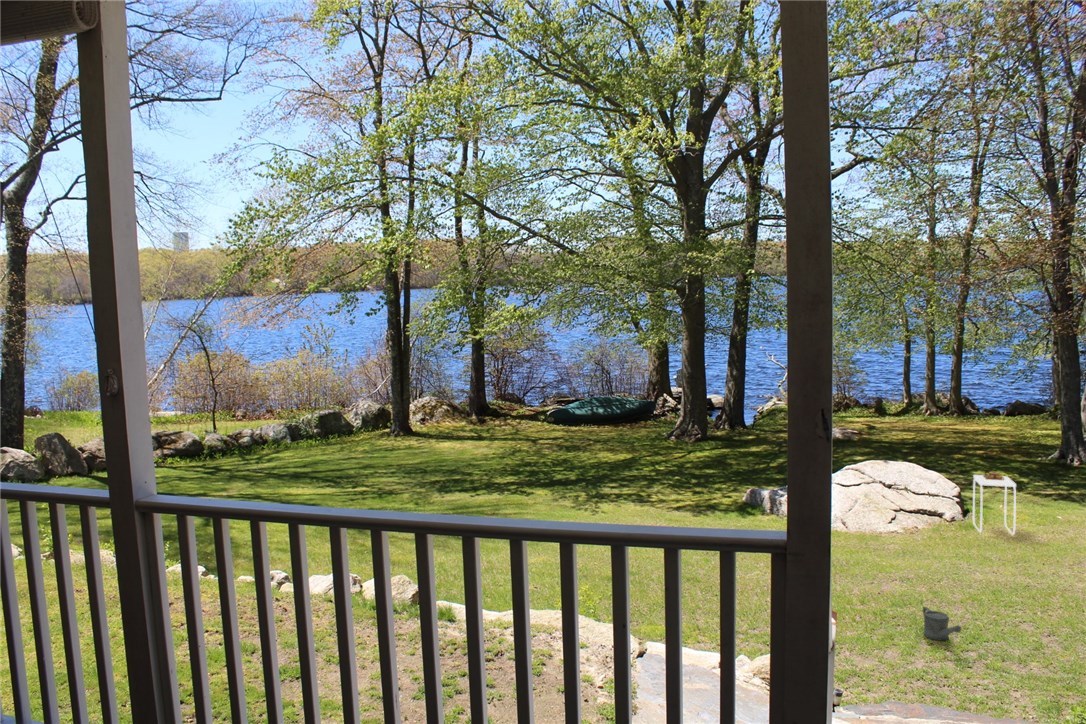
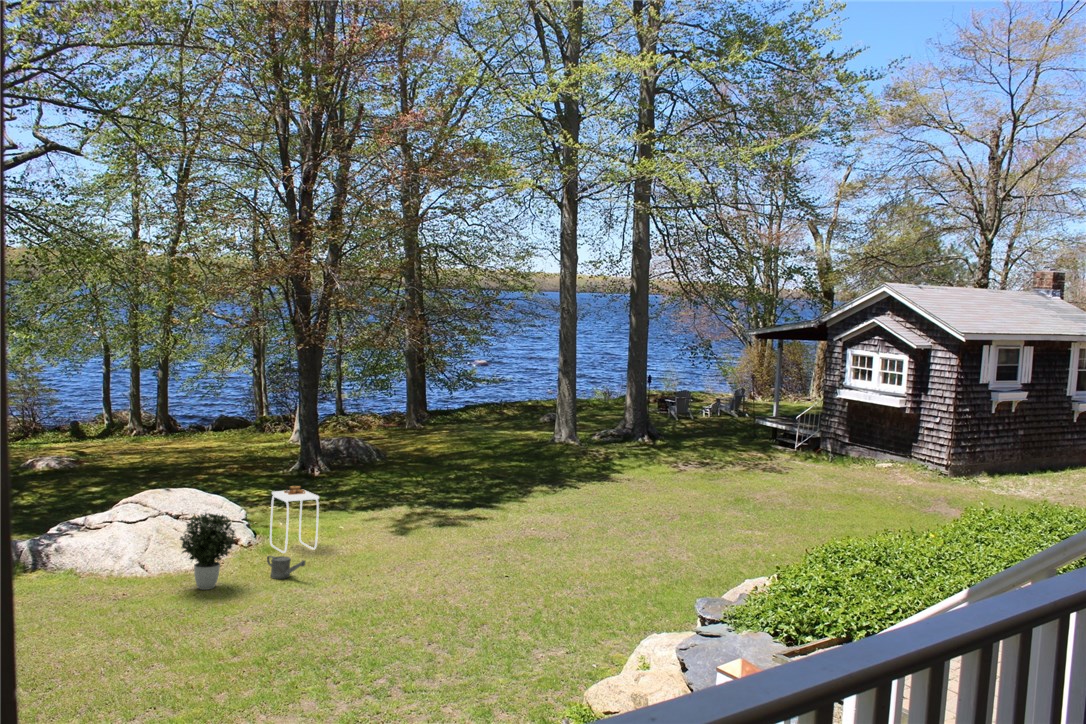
potted plant: none [865,484,915,547] -> present [180,513,237,590]
watering can: present [923,607,961,640] -> present [267,556,305,579]

